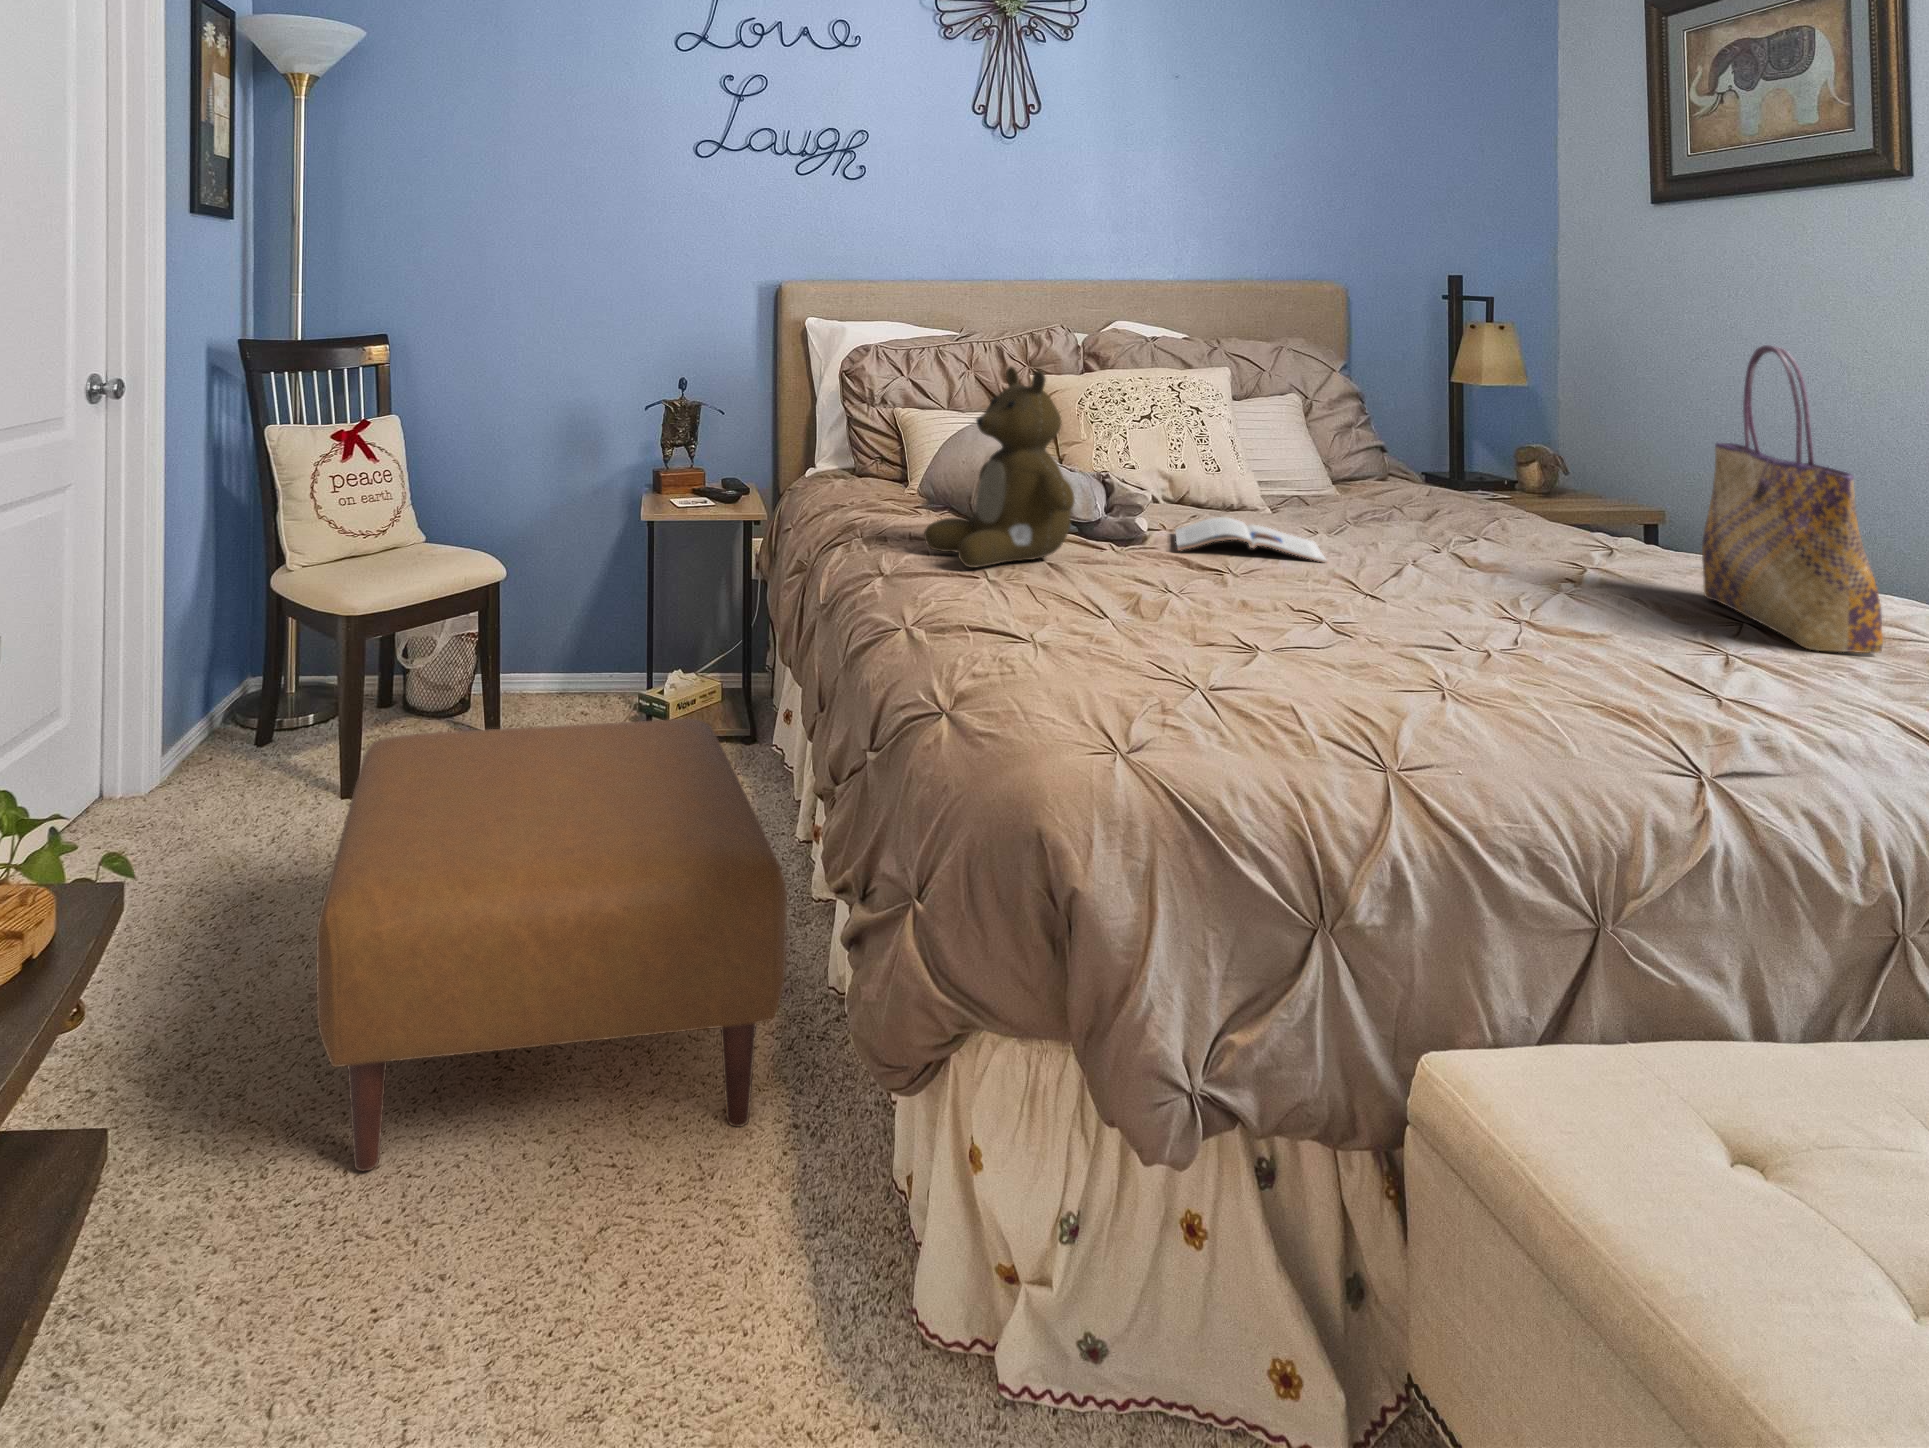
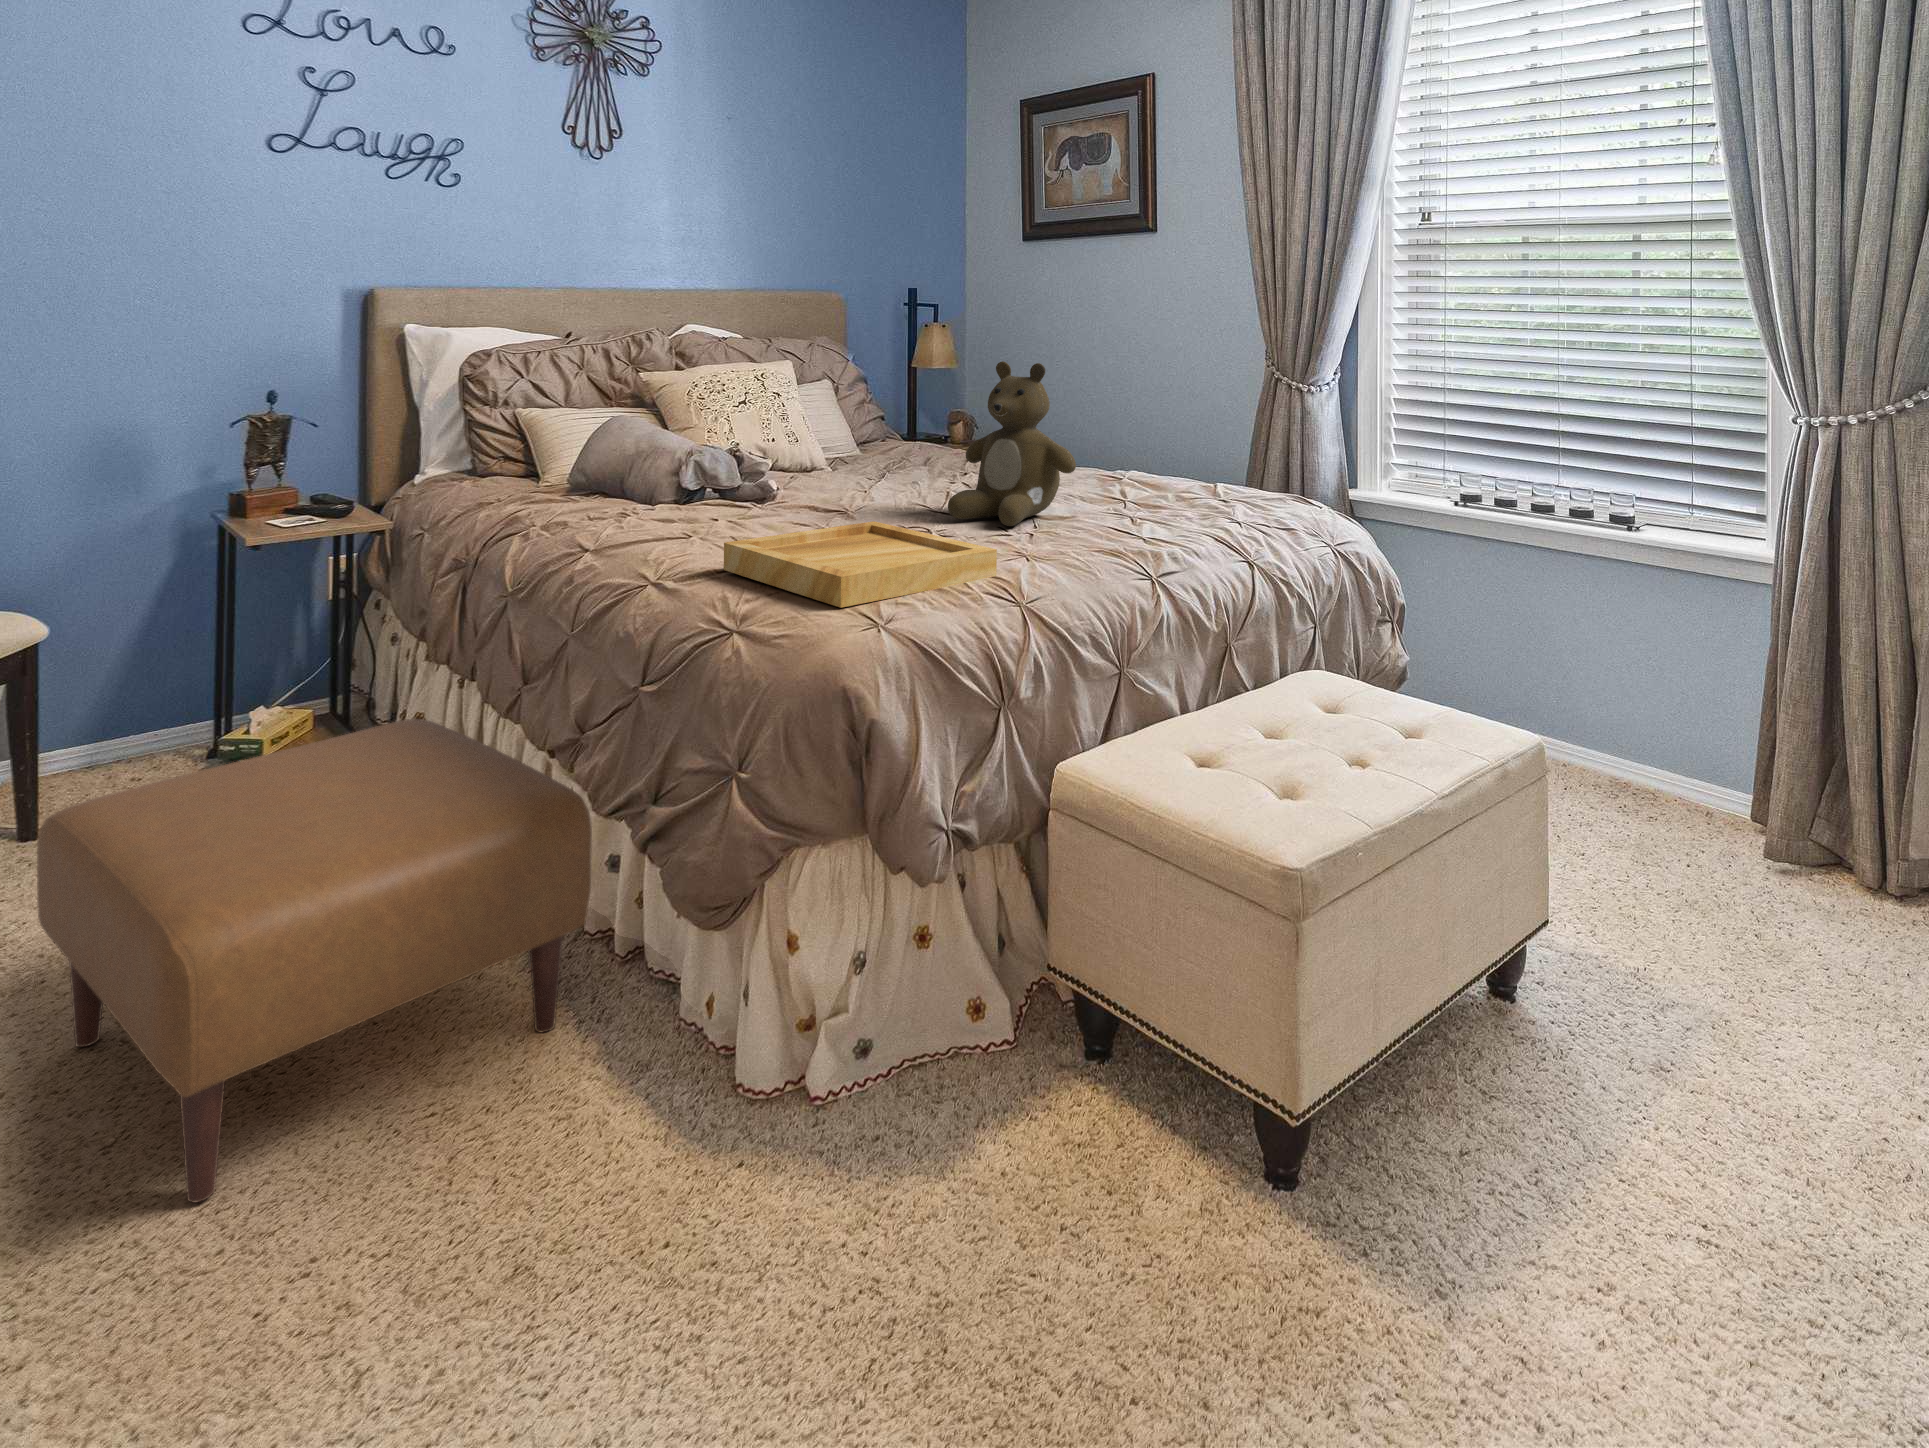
tote bag: present [1702,345,1883,653] -> none [1111,337,1199,513]
teddy bear: present [924,367,1075,568] -> present [948,361,1076,526]
magazine: present [1175,517,1327,563] -> none [794,478,908,506]
tray: none [970,590,1359,715] -> present [724,521,997,608]

